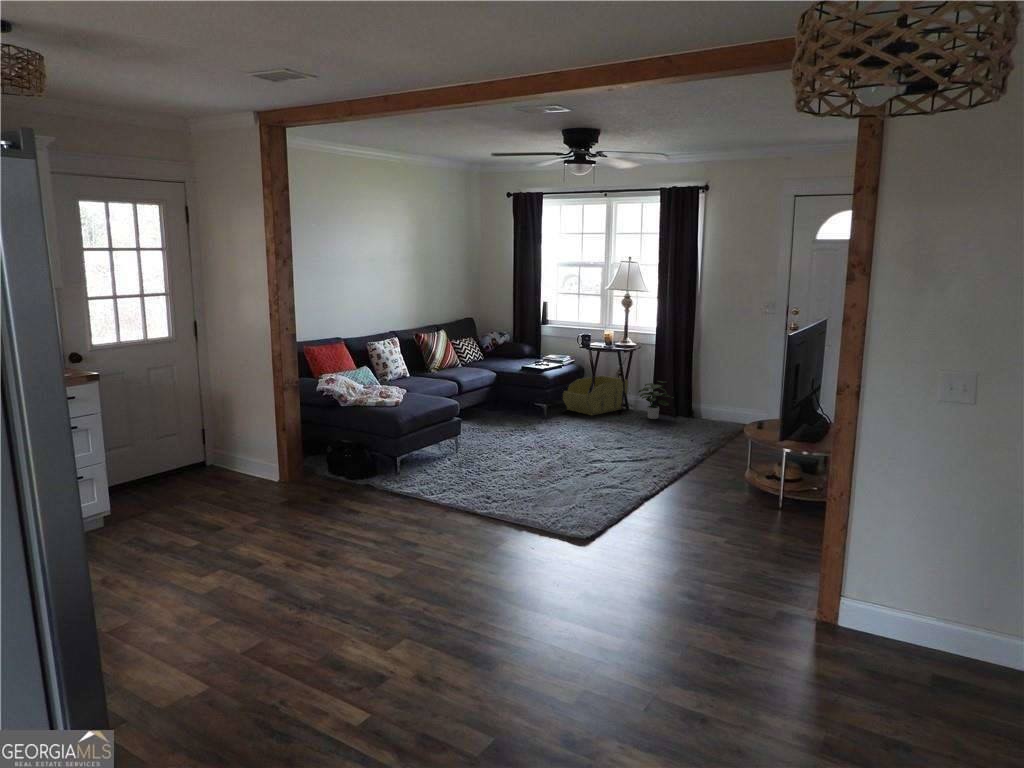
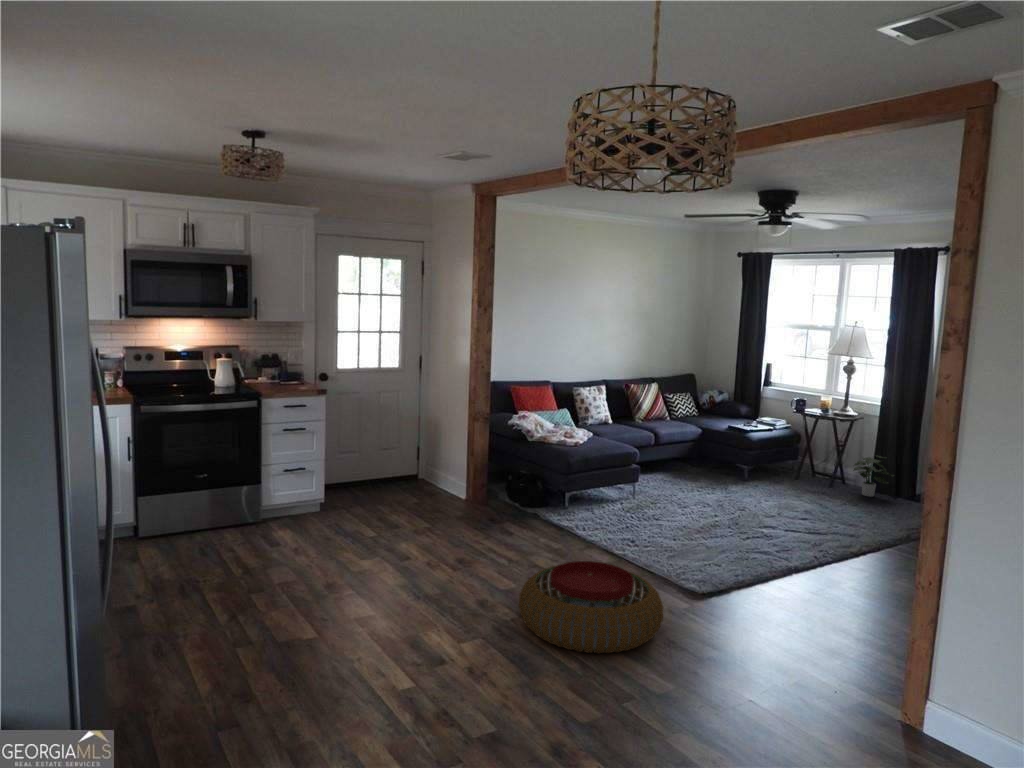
storage bin: present [563,376,628,415] -> none [768,444,848,484]
pouf: none [425,531,582,634] -> present [519,561,663,654]

